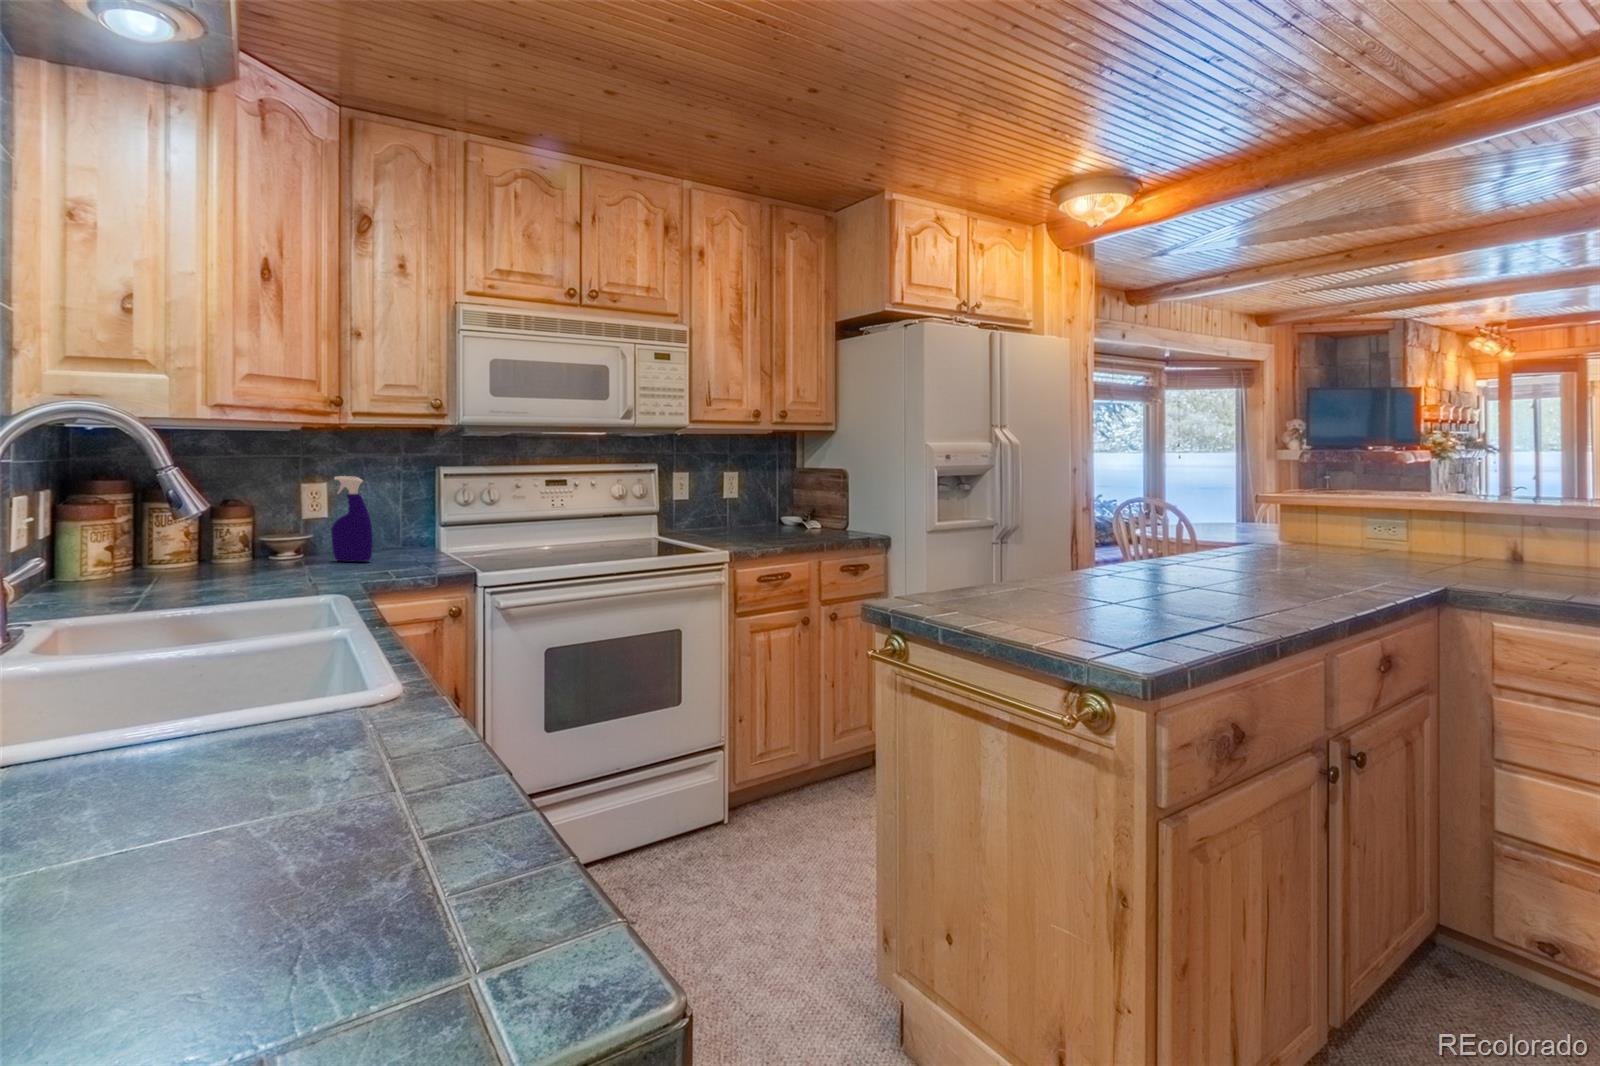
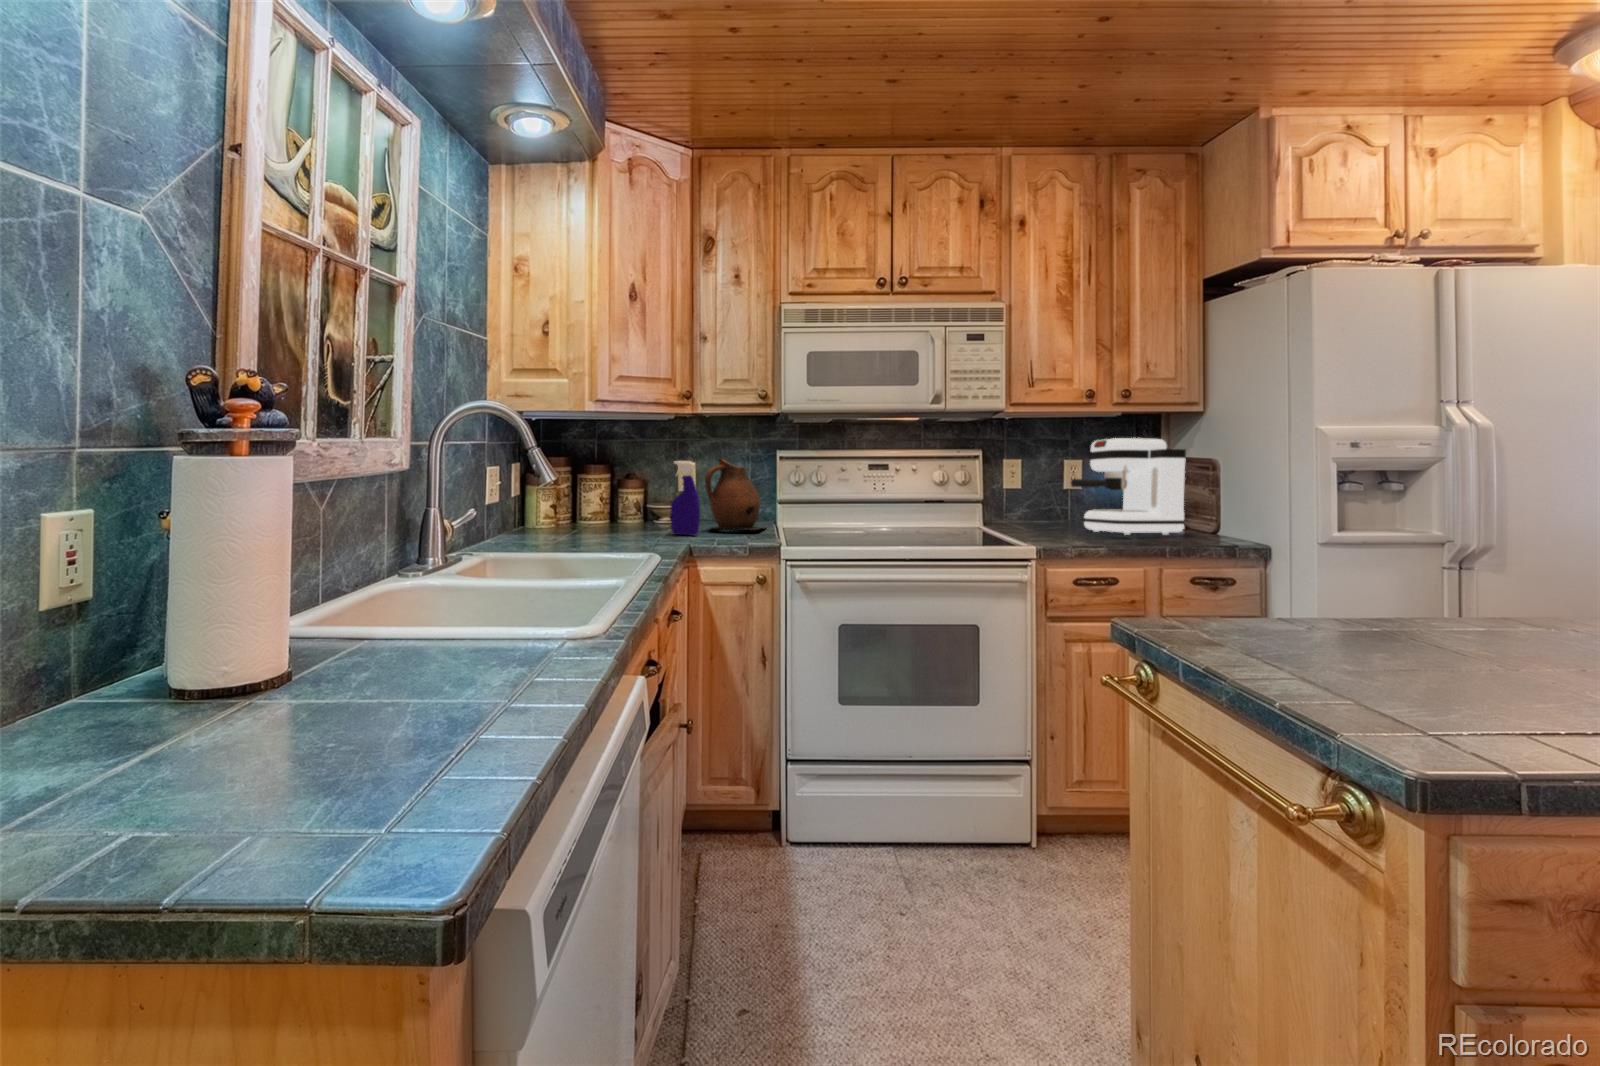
coffee maker: none [741,455,831,539] -> present [1071,438,1186,535]
ceramic pitcher: none [370,471,442,552] -> present [705,459,762,530]

